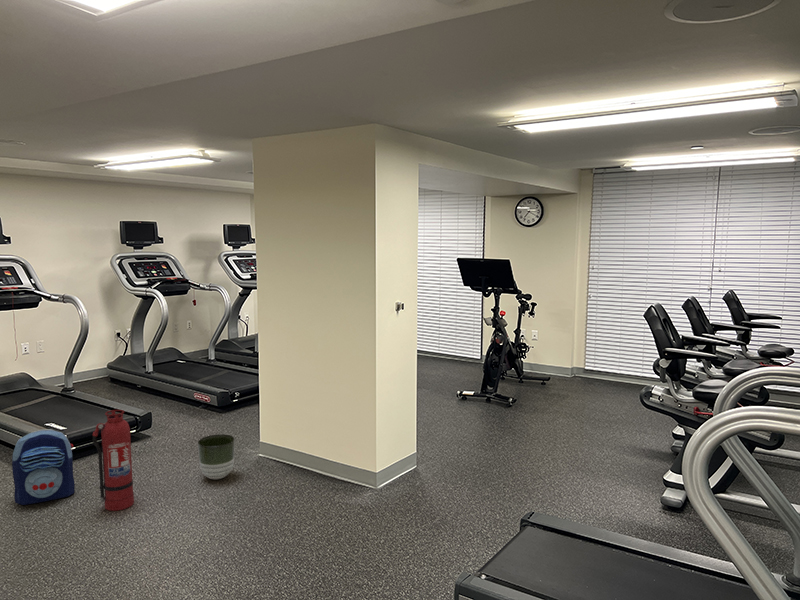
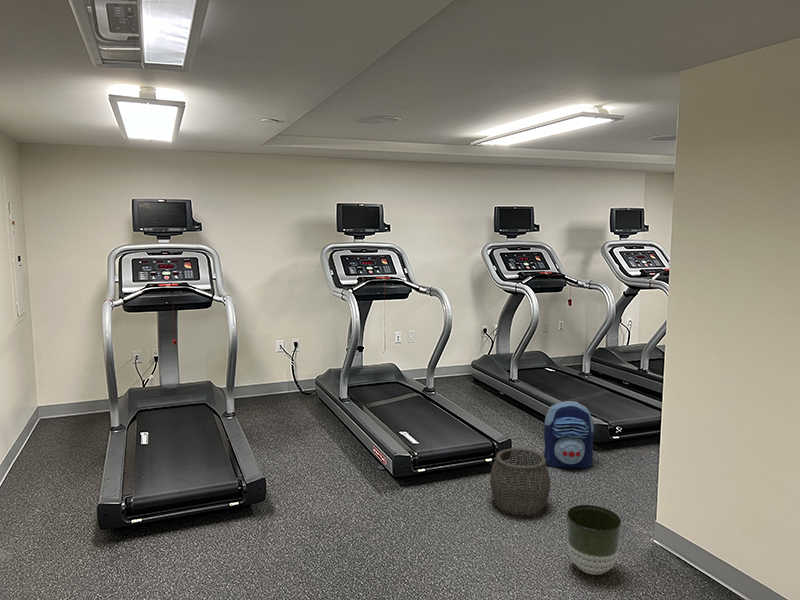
fire extinguisher: present [93,410,134,511] -> none [434,451,479,588]
woven basket: none [136,413,186,462] -> present [490,448,551,516]
backpack: present [12,429,75,505] -> present [544,401,594,468]

